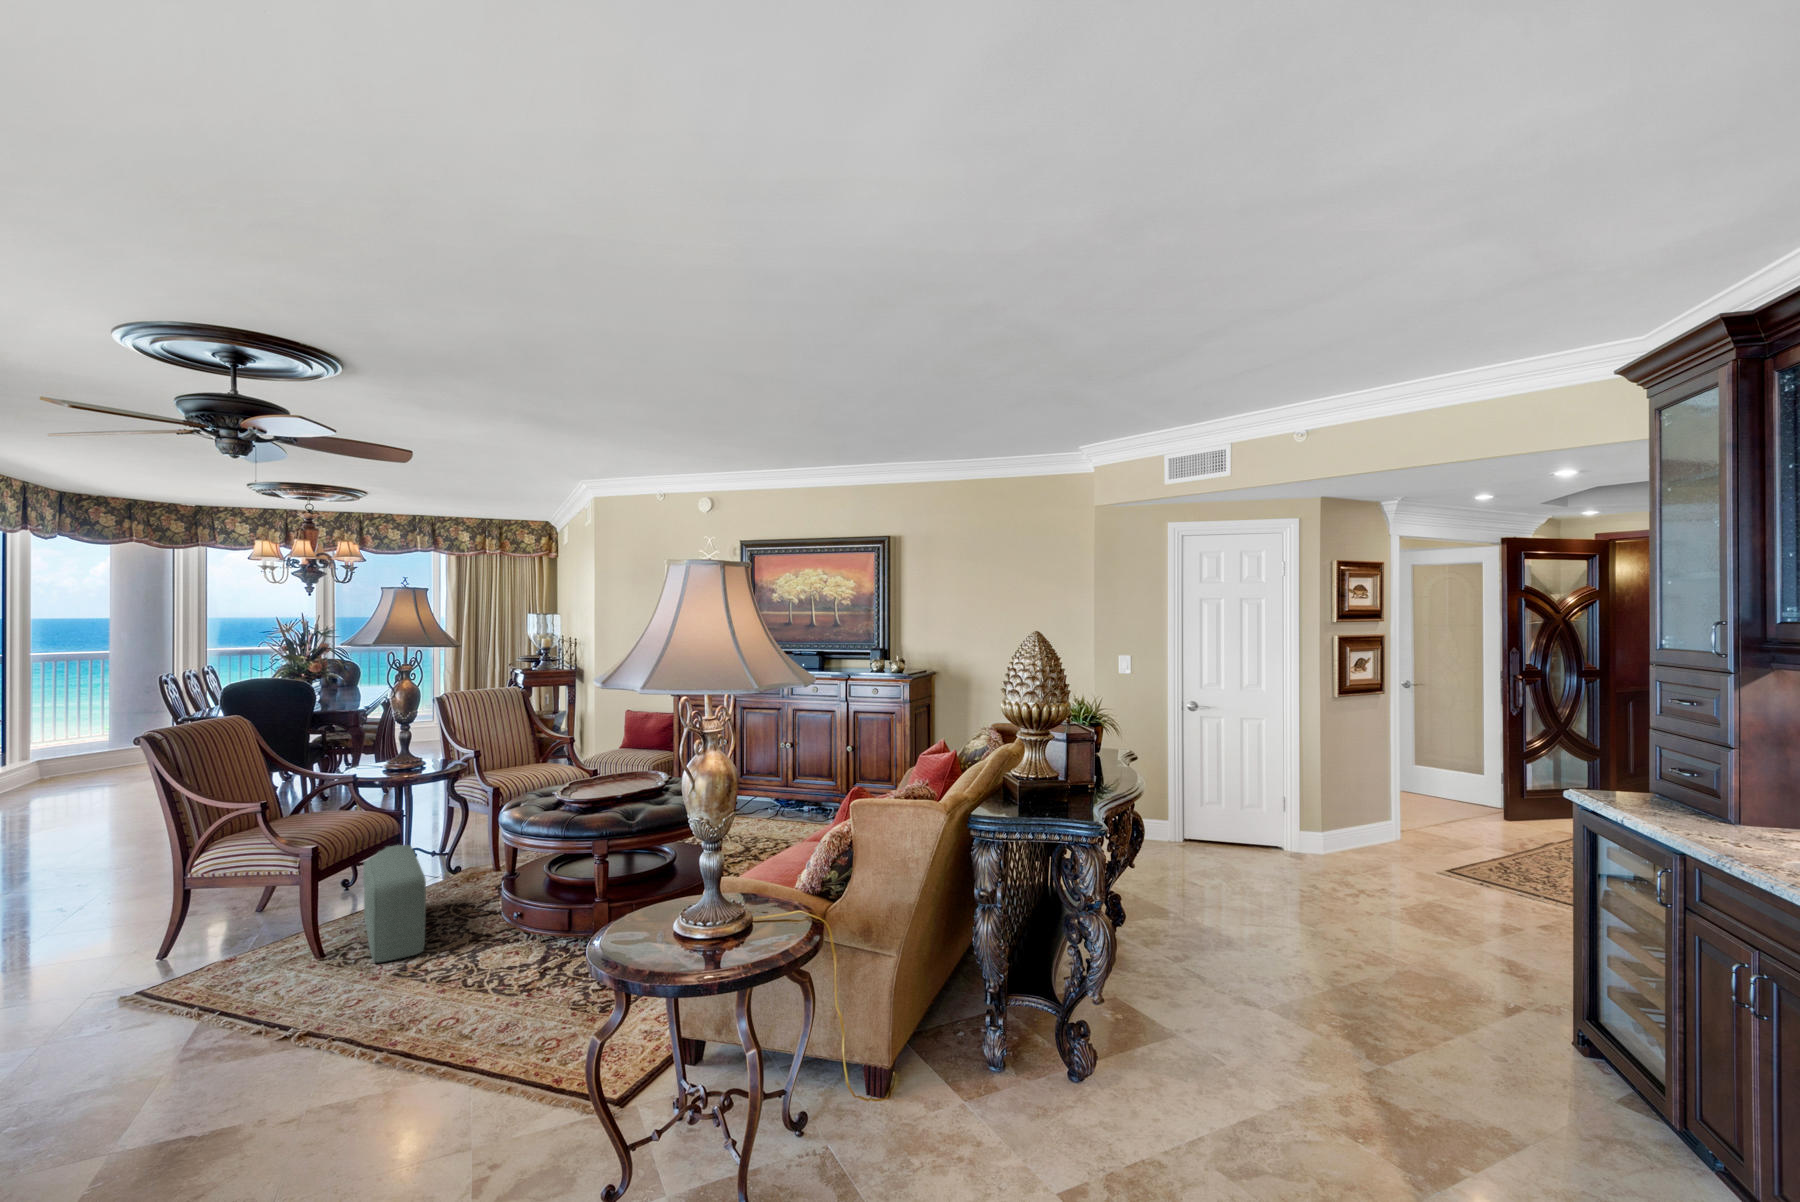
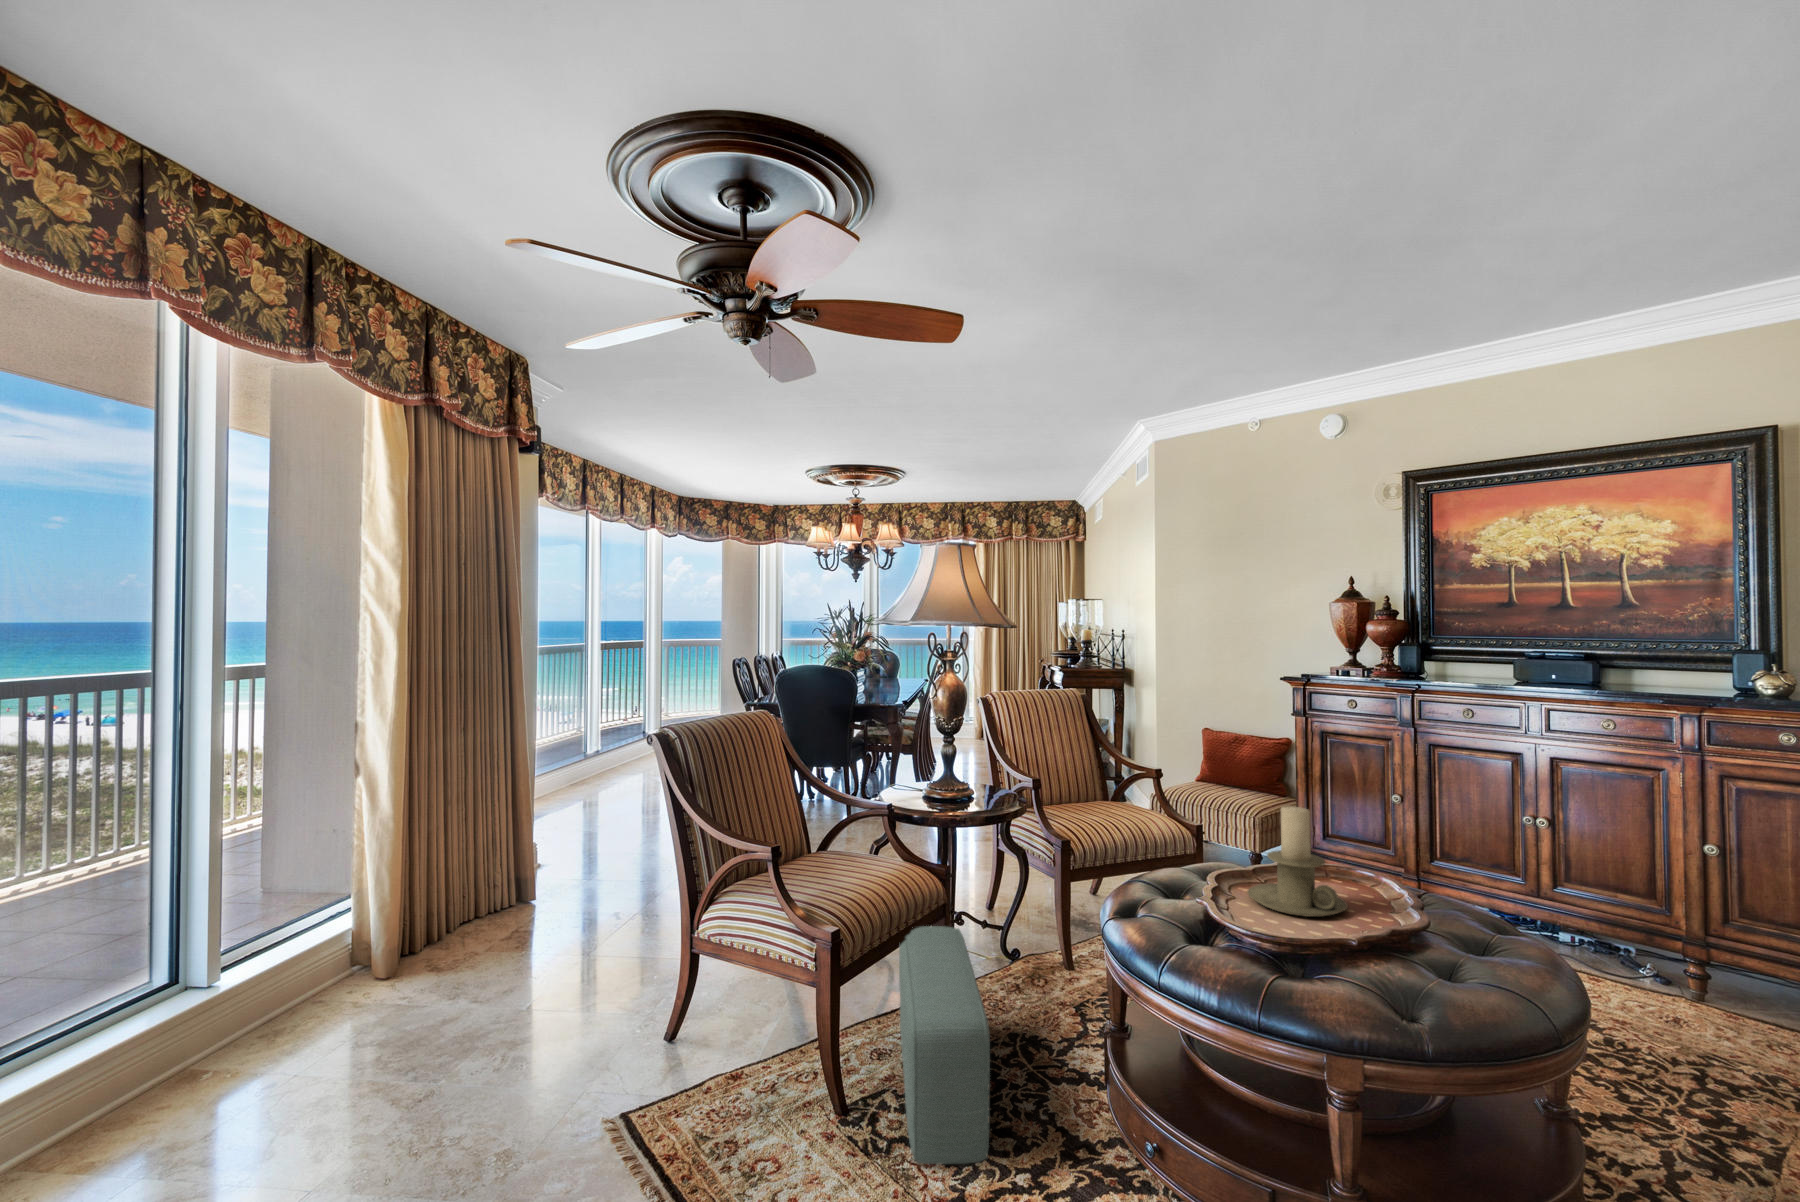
candle holder: none [590,742,640,797] -> present [1247,806,1348,917]

